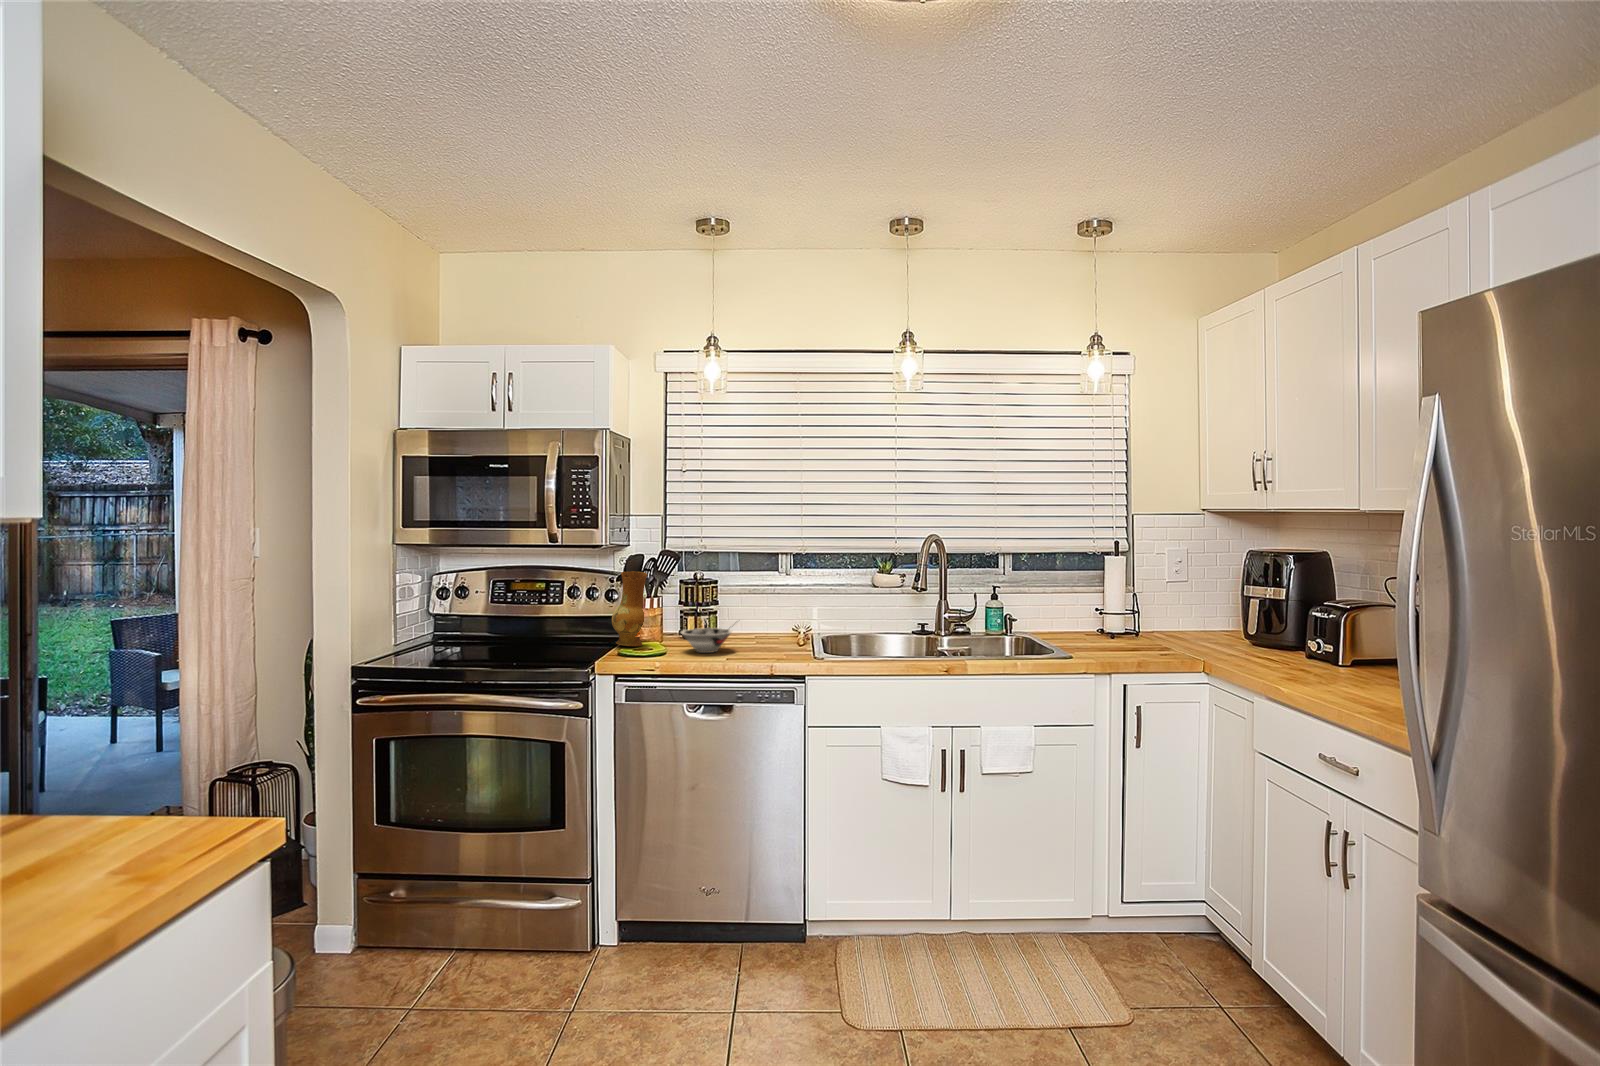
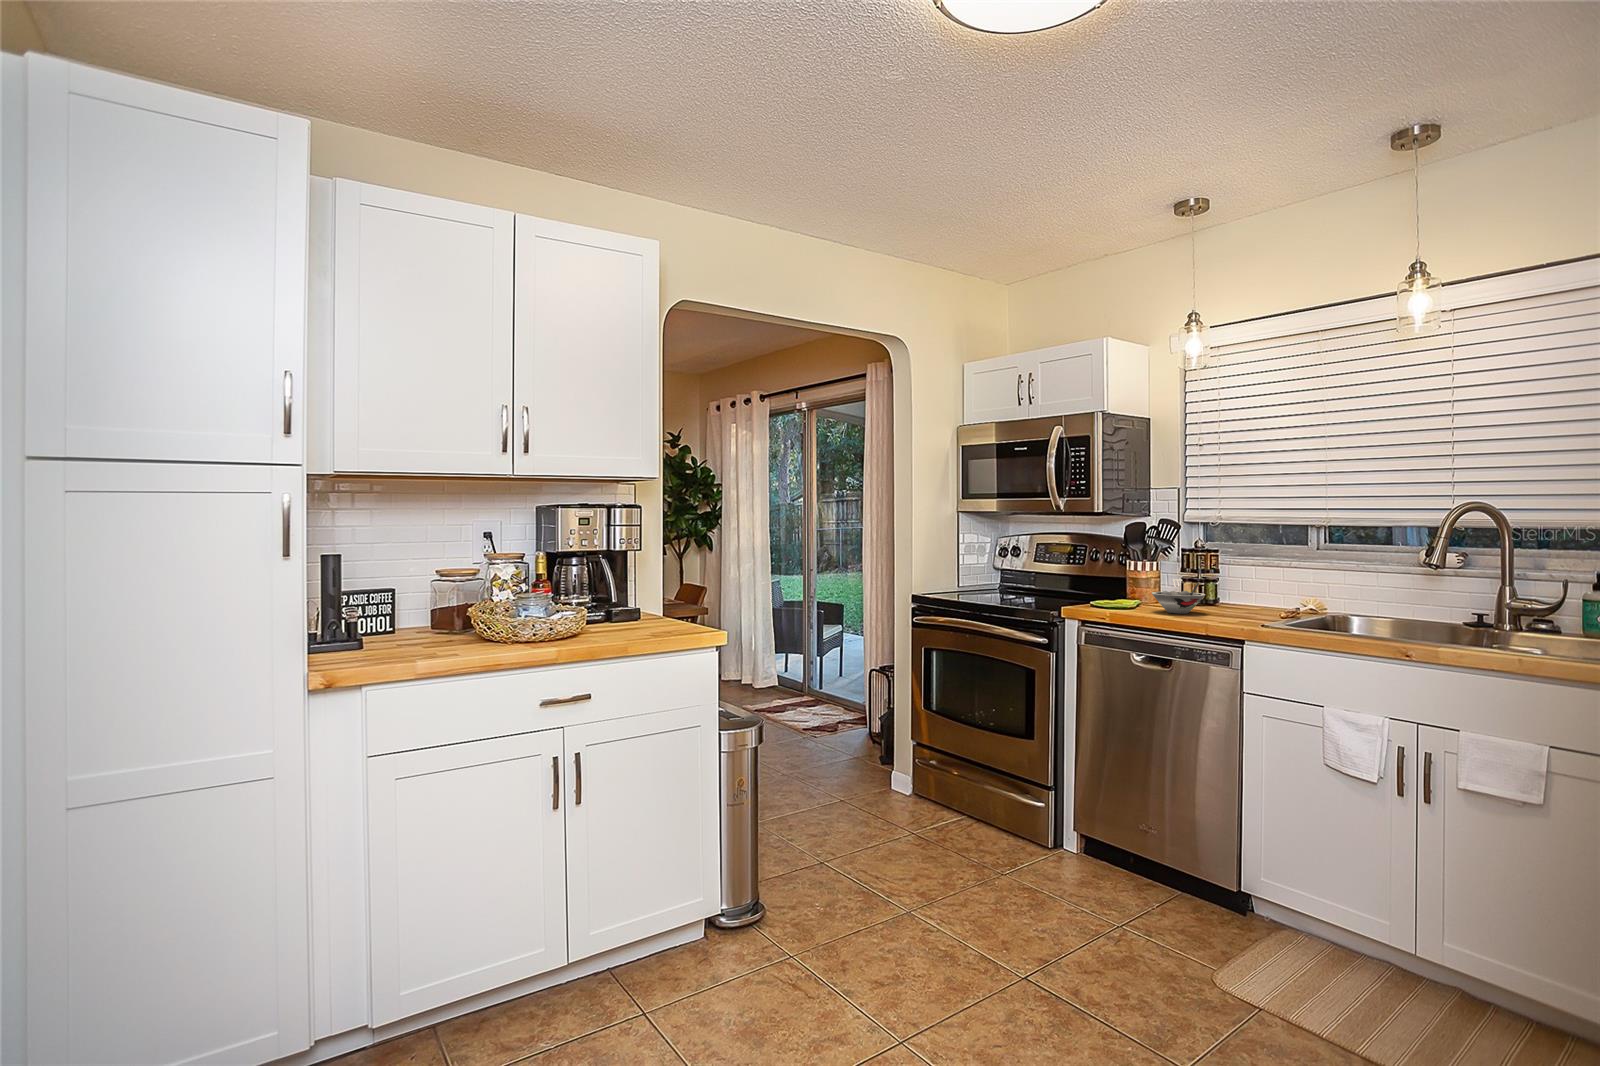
ceramic jug: present [612,571,647,646] -> none [1106,536,1140,604]

